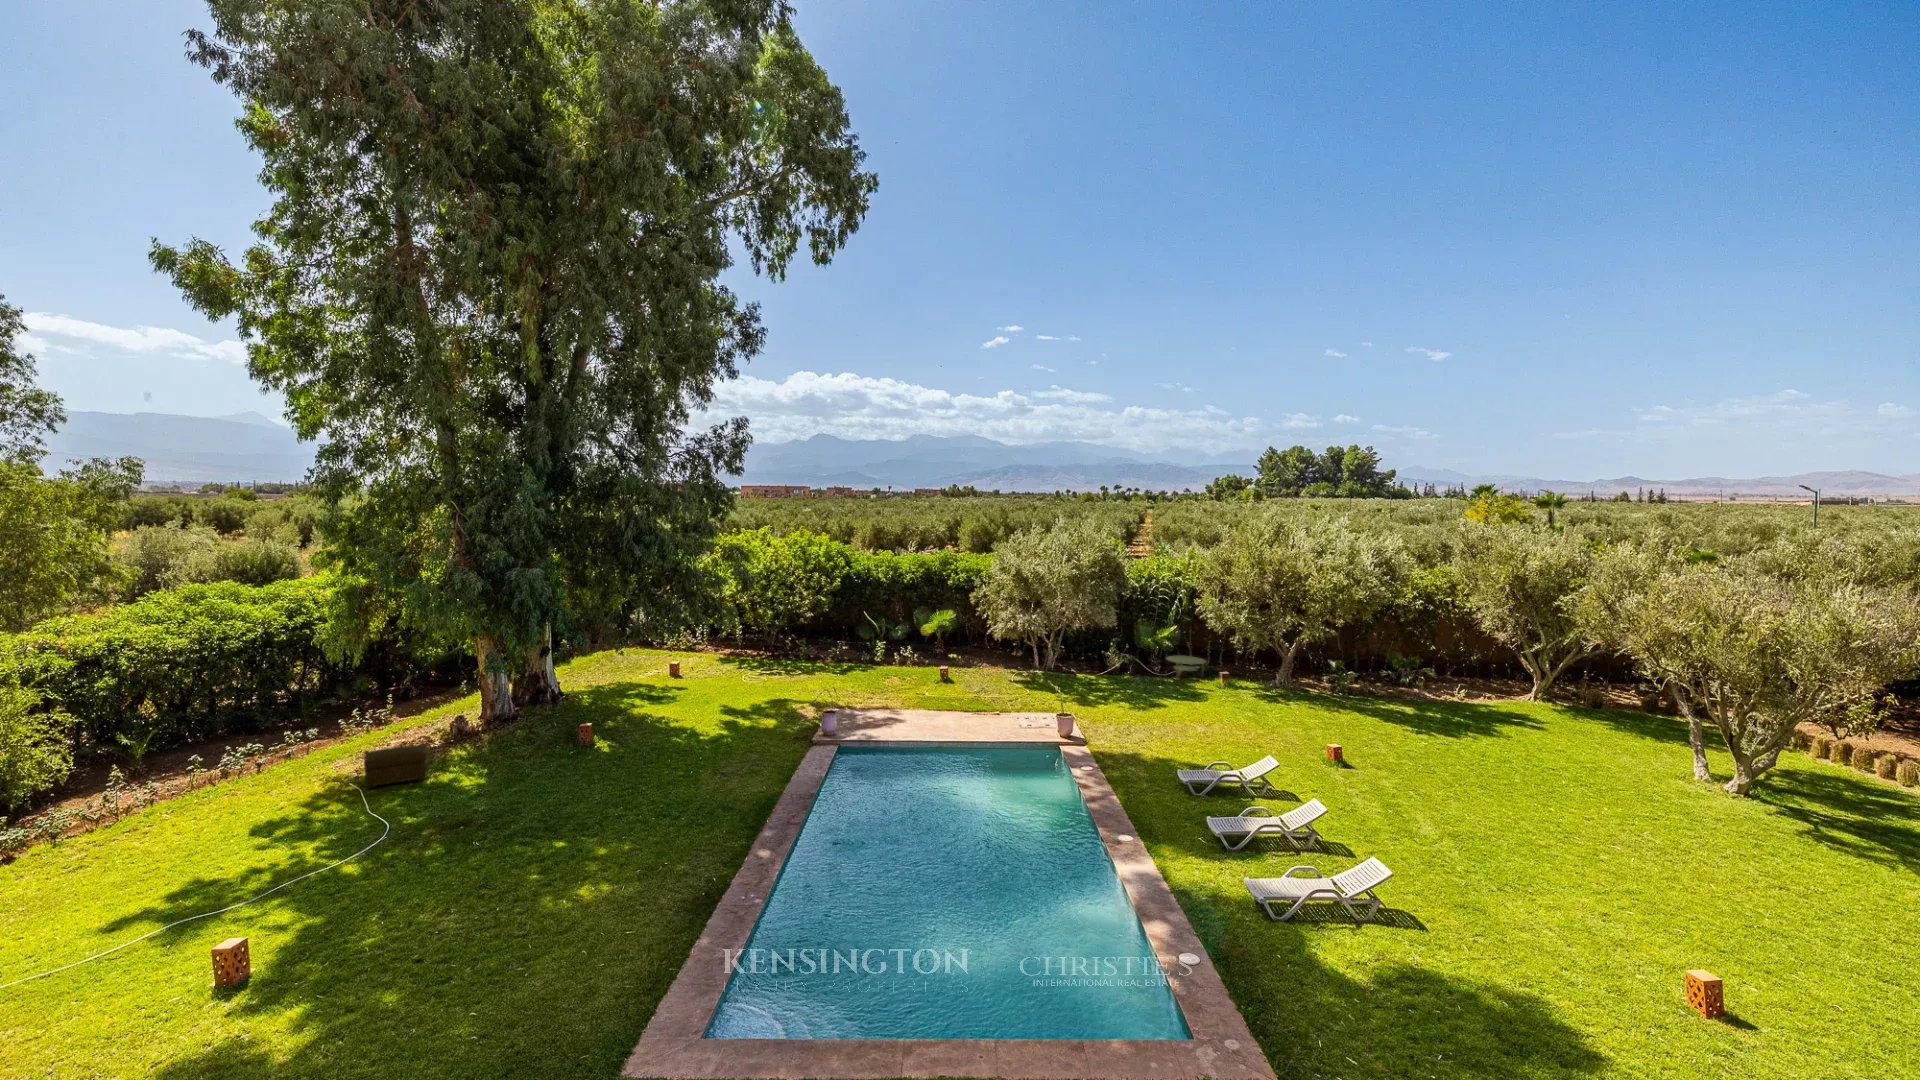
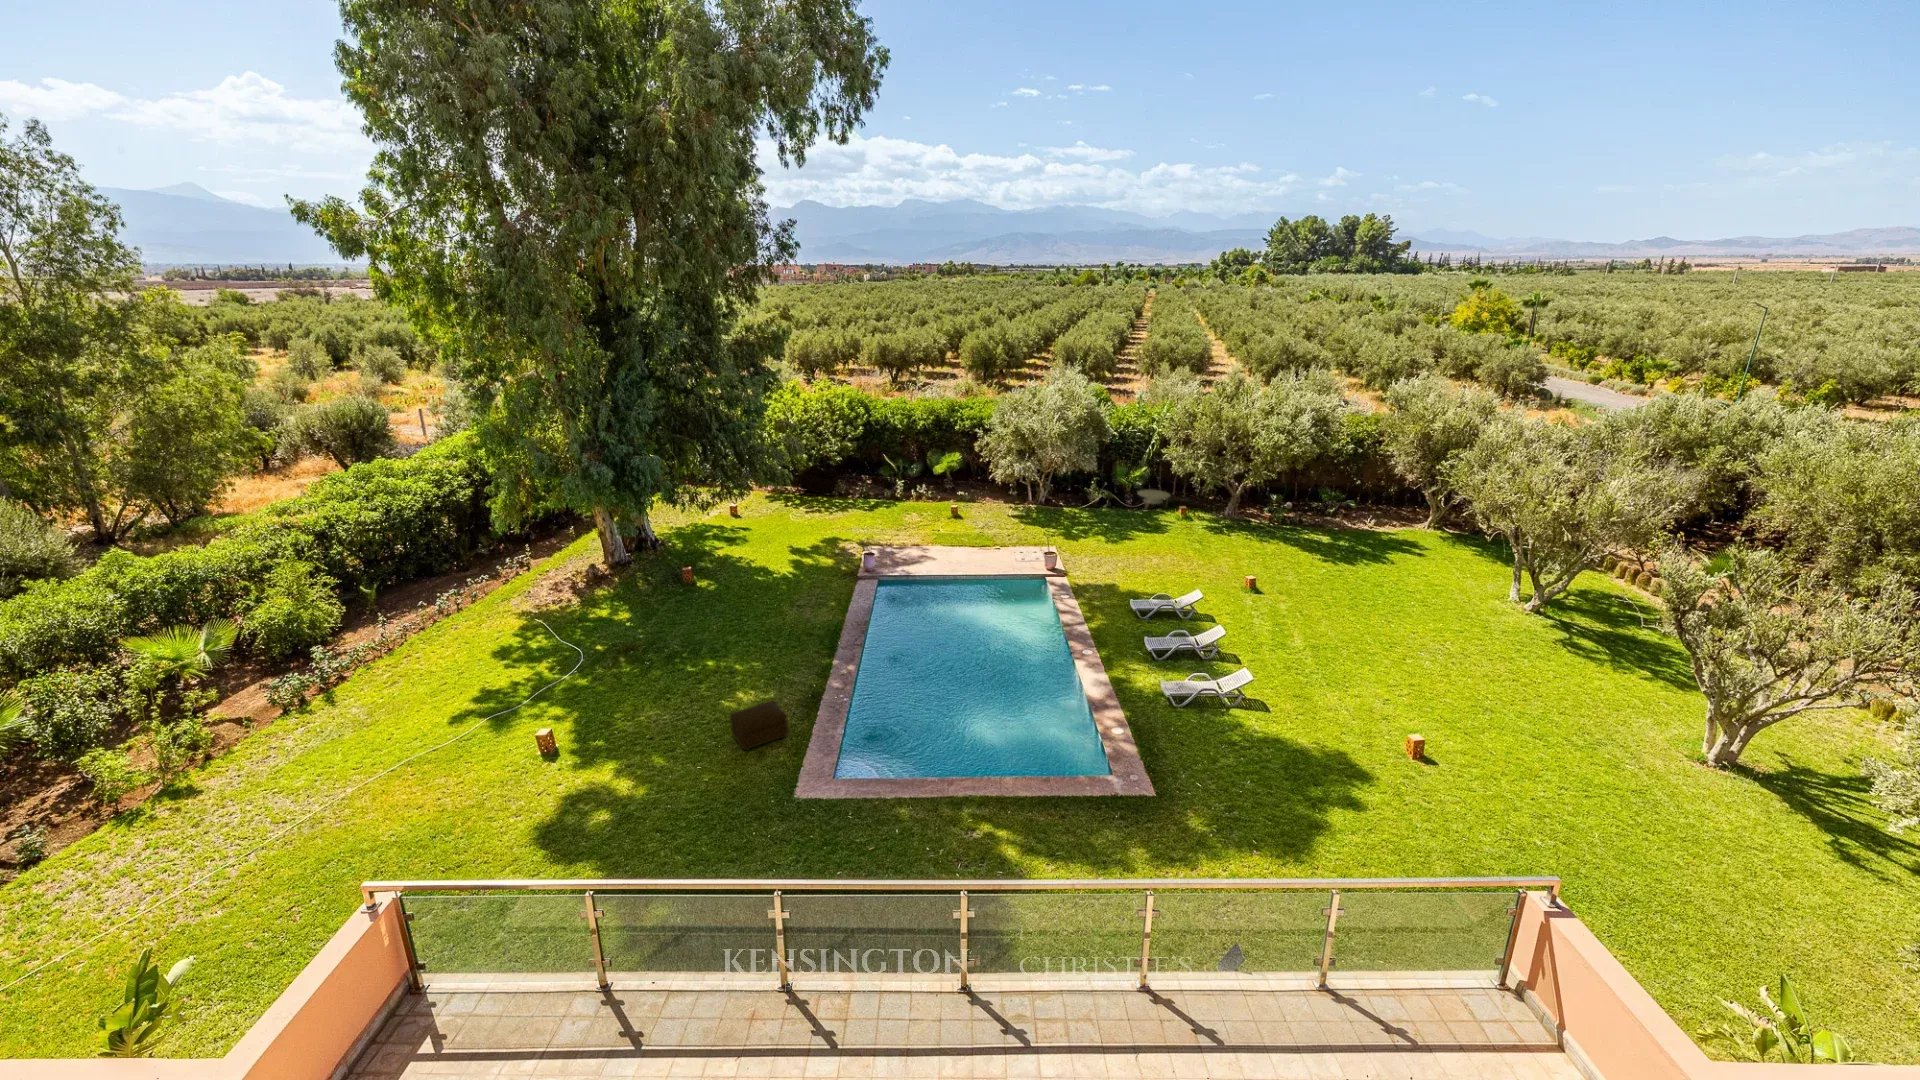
armchair: none [756,621,805,657] -> present [798,463,838,494]
ottoman: present [364,744,427,789] -> present [729,700,788,751]

